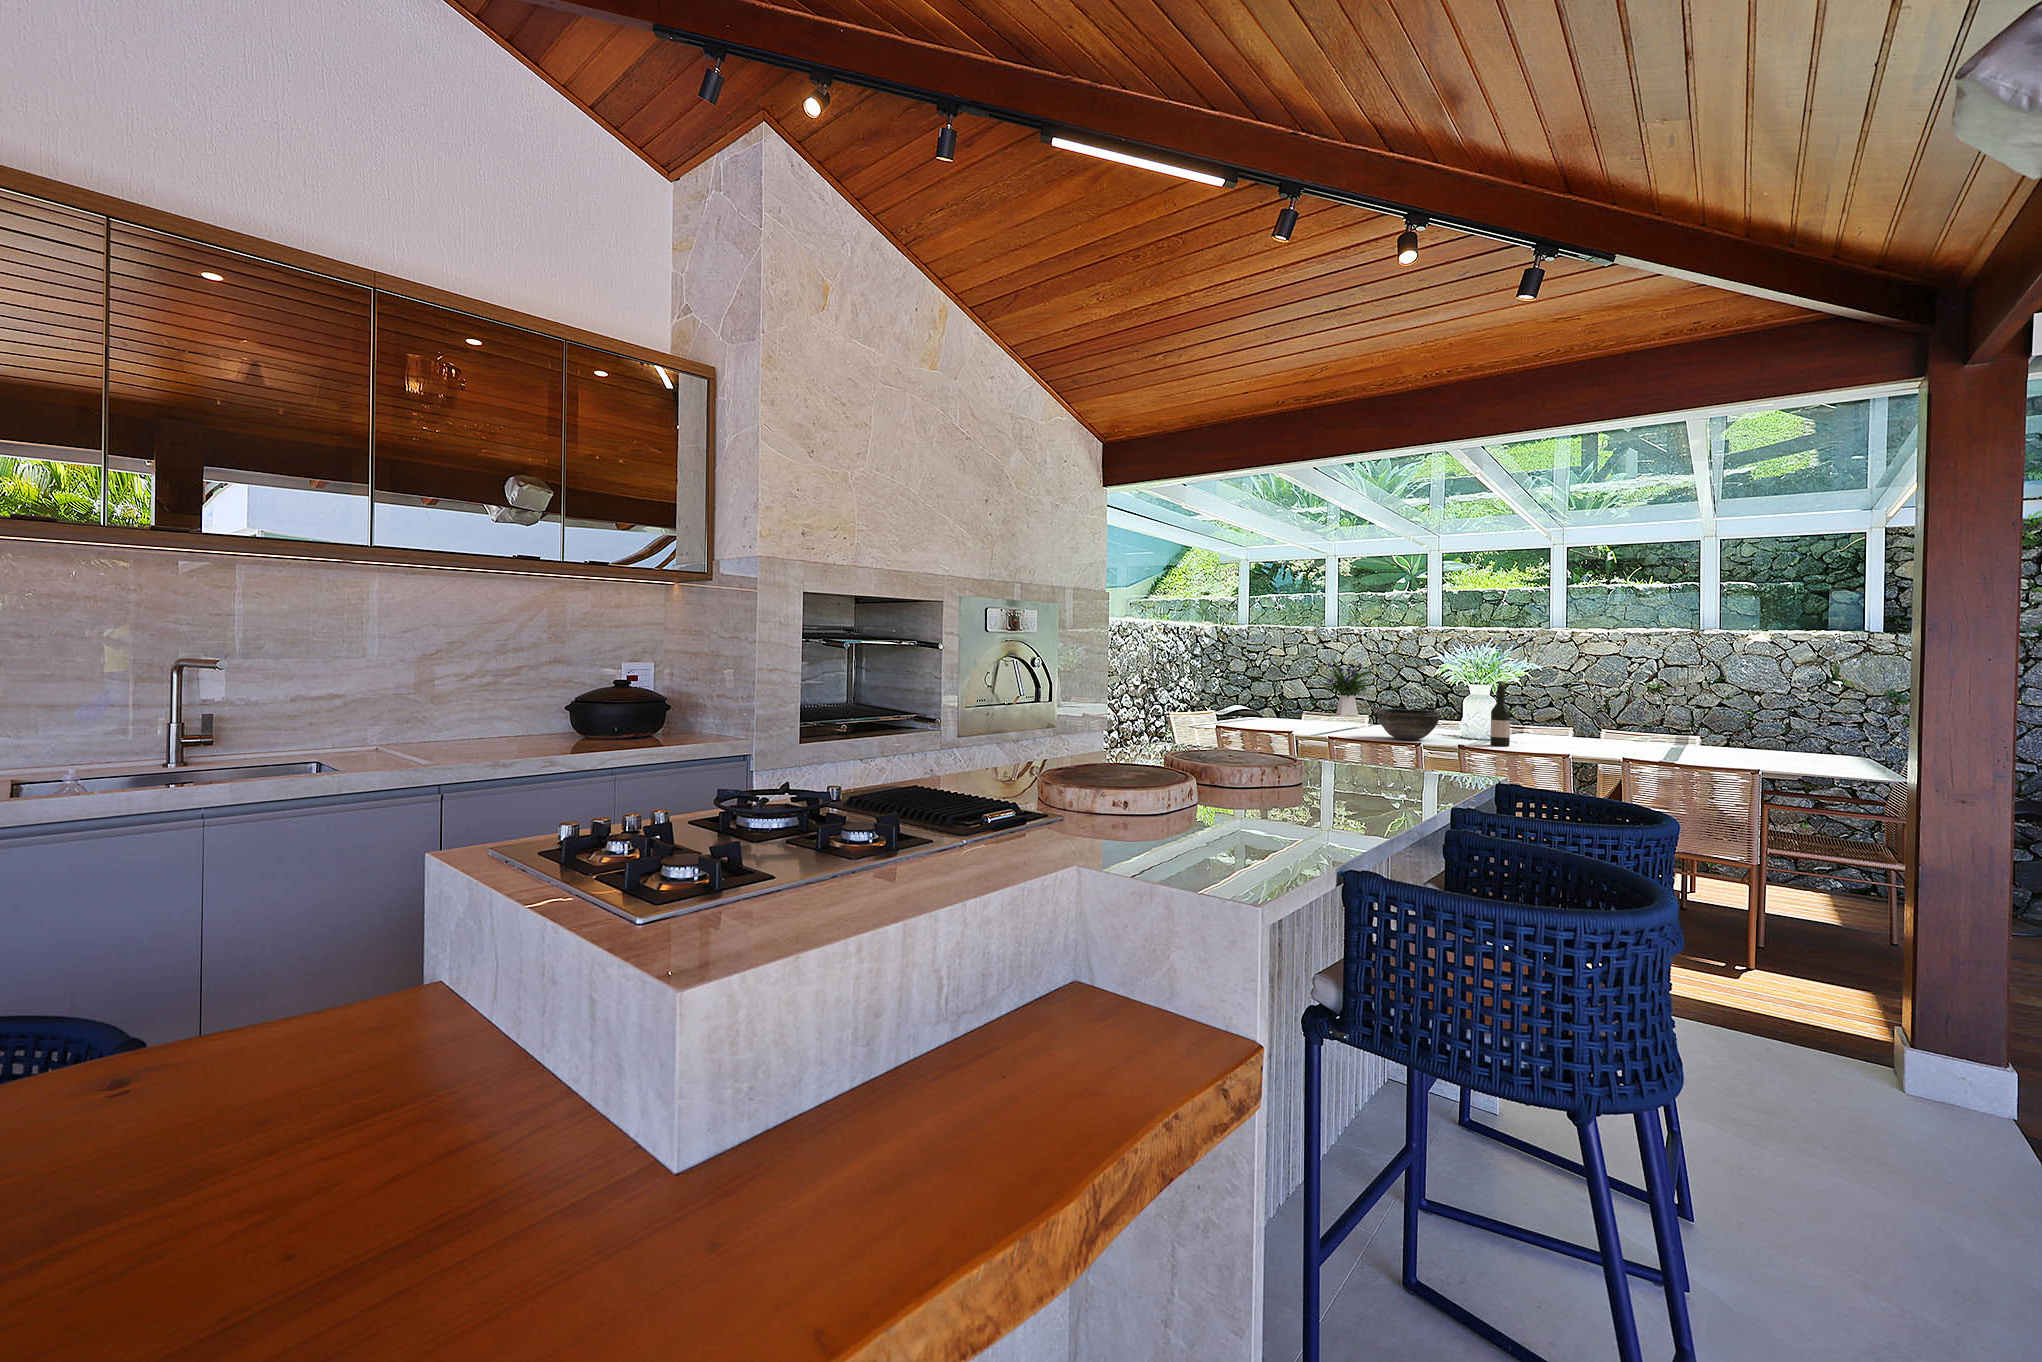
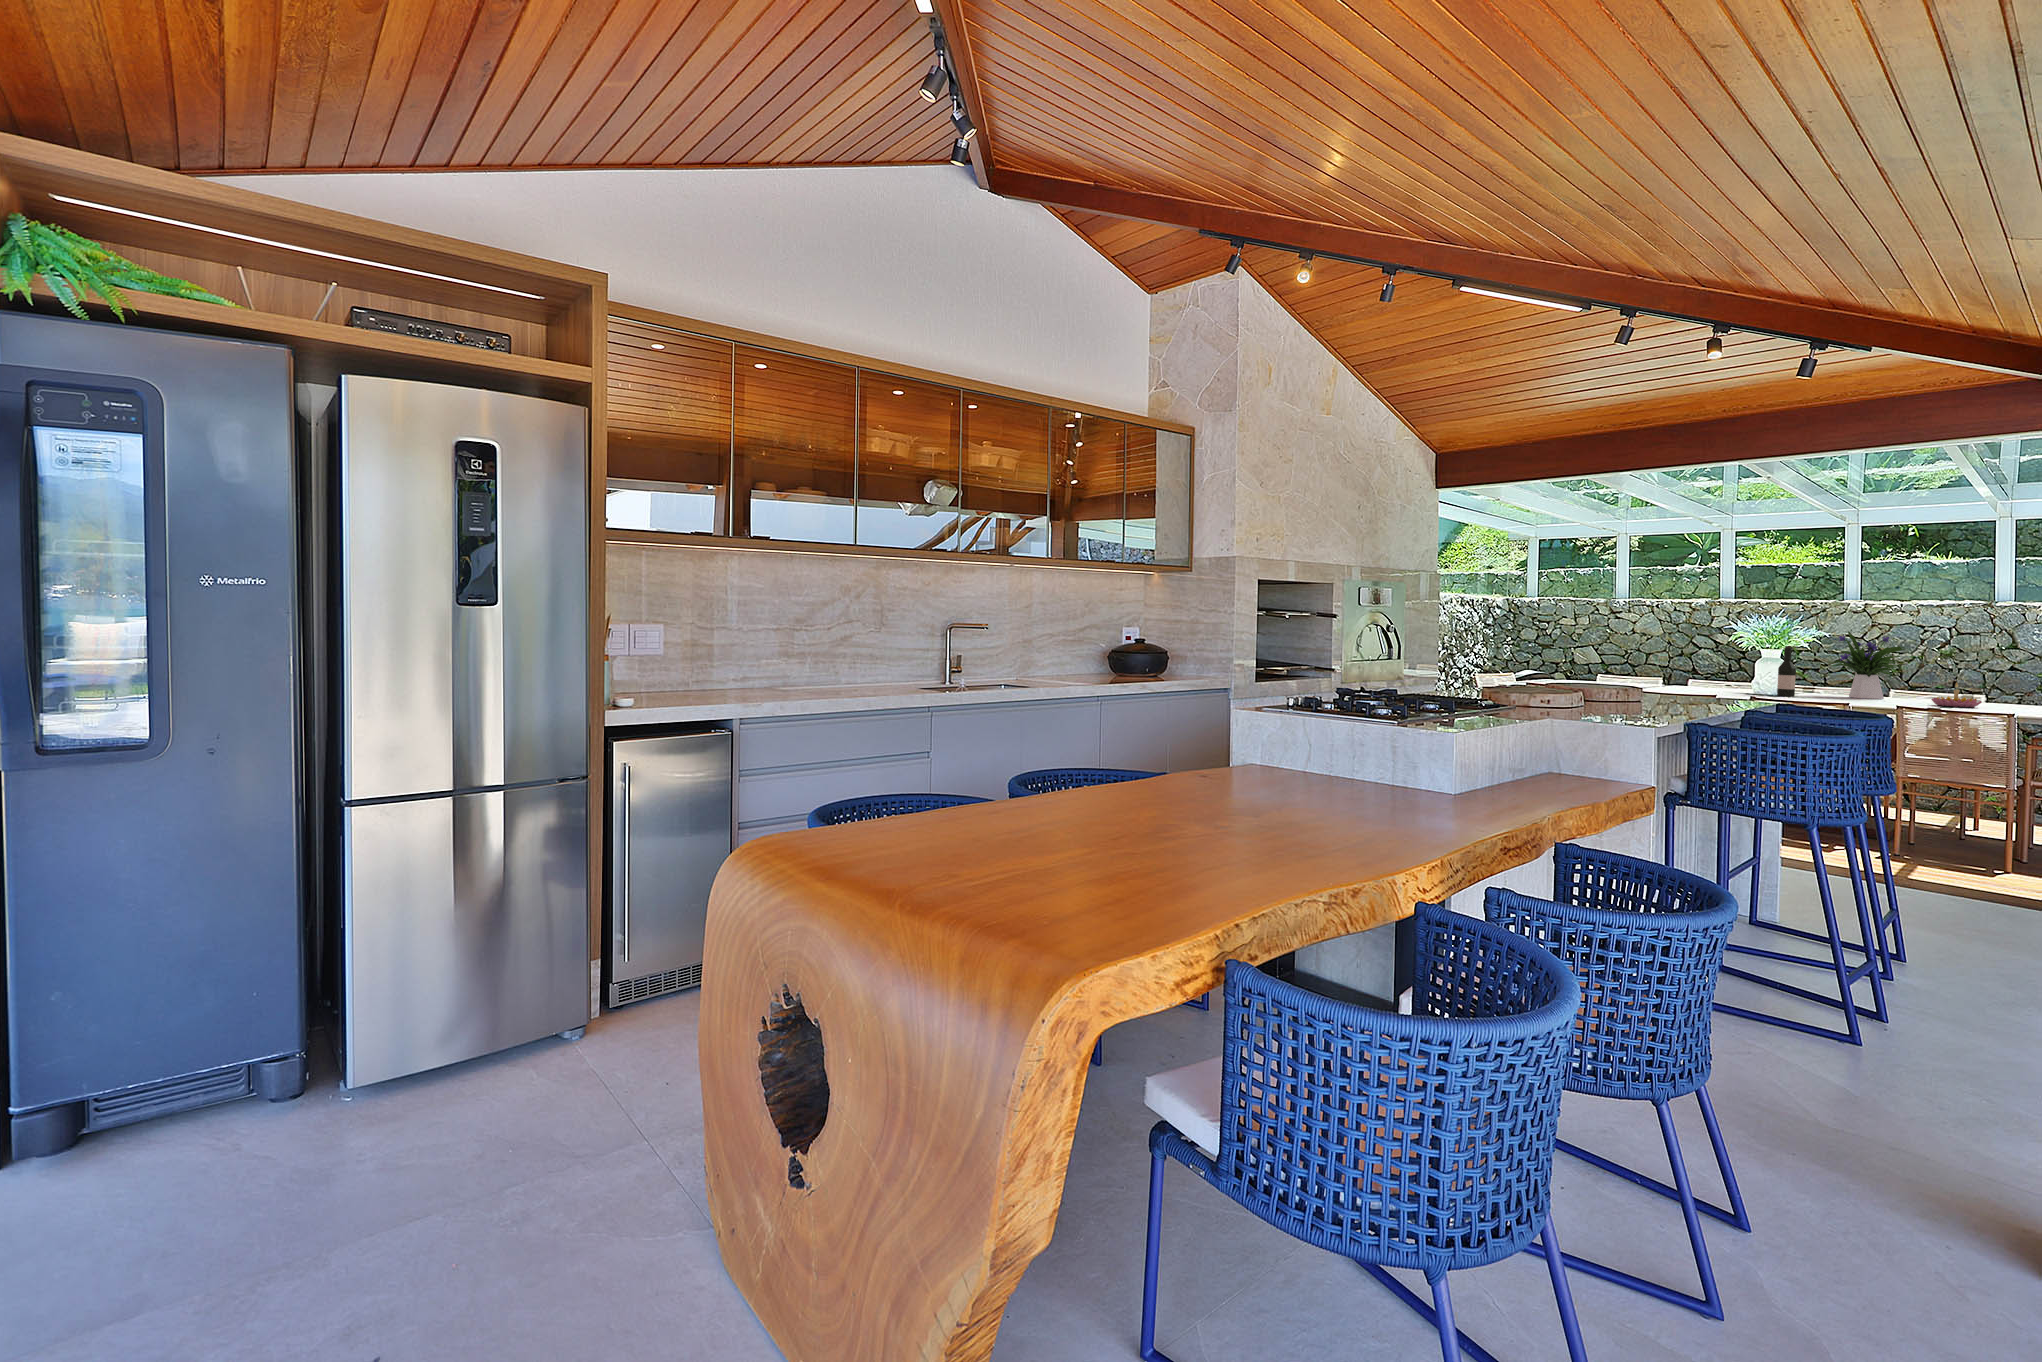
flower arrangement: present [1325,659,1374,715] -> present [1831,631,1905,699]
bowl: present [1377,708,1440,740] -> none [1673,666,1731,691]
candle holder: none [1659,730,1715,762] -> present [1931,683,1982,708]

